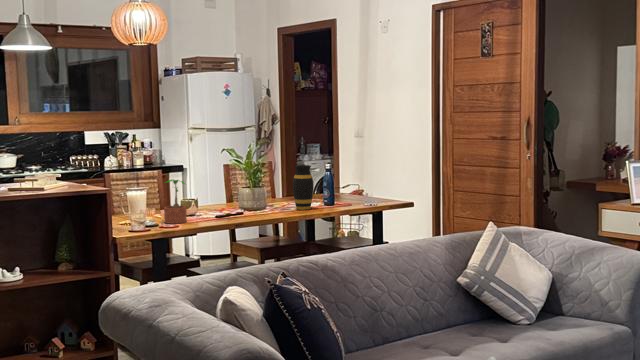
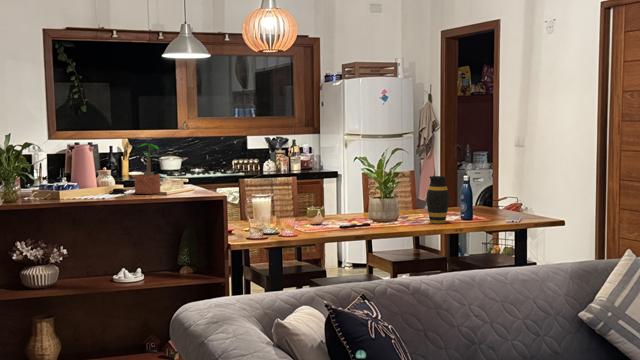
potted plant: present [164,179,187,224] -> present [134,144,160,194]

